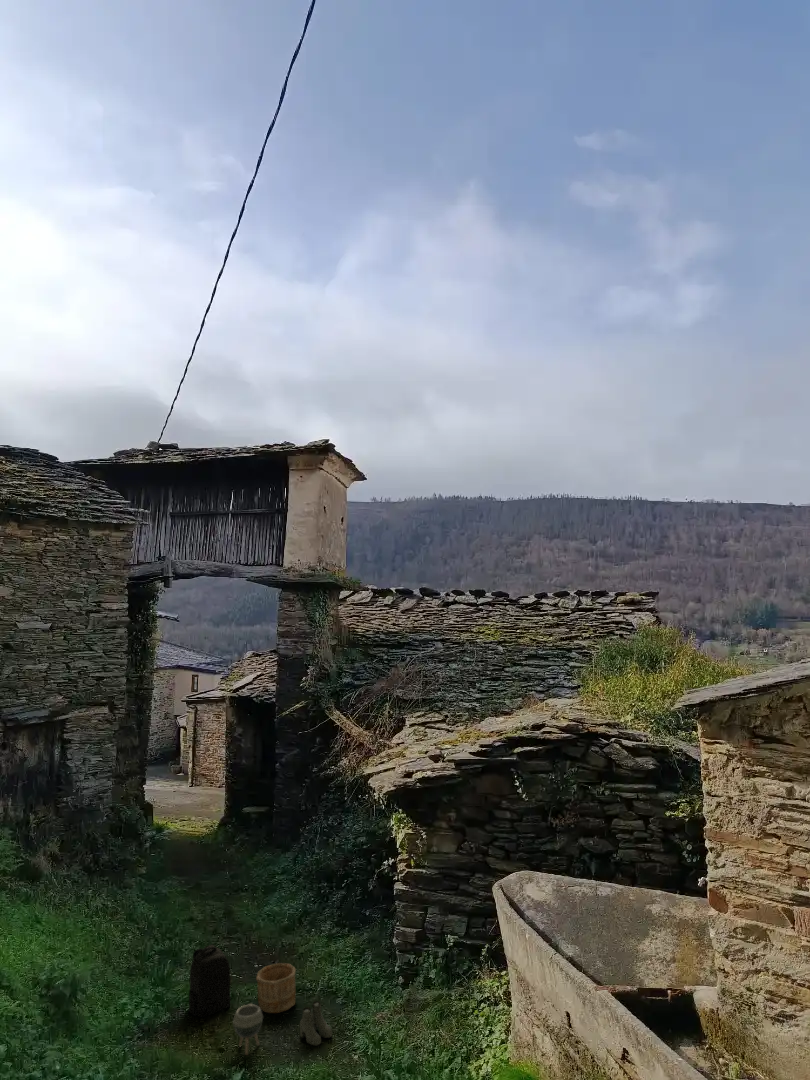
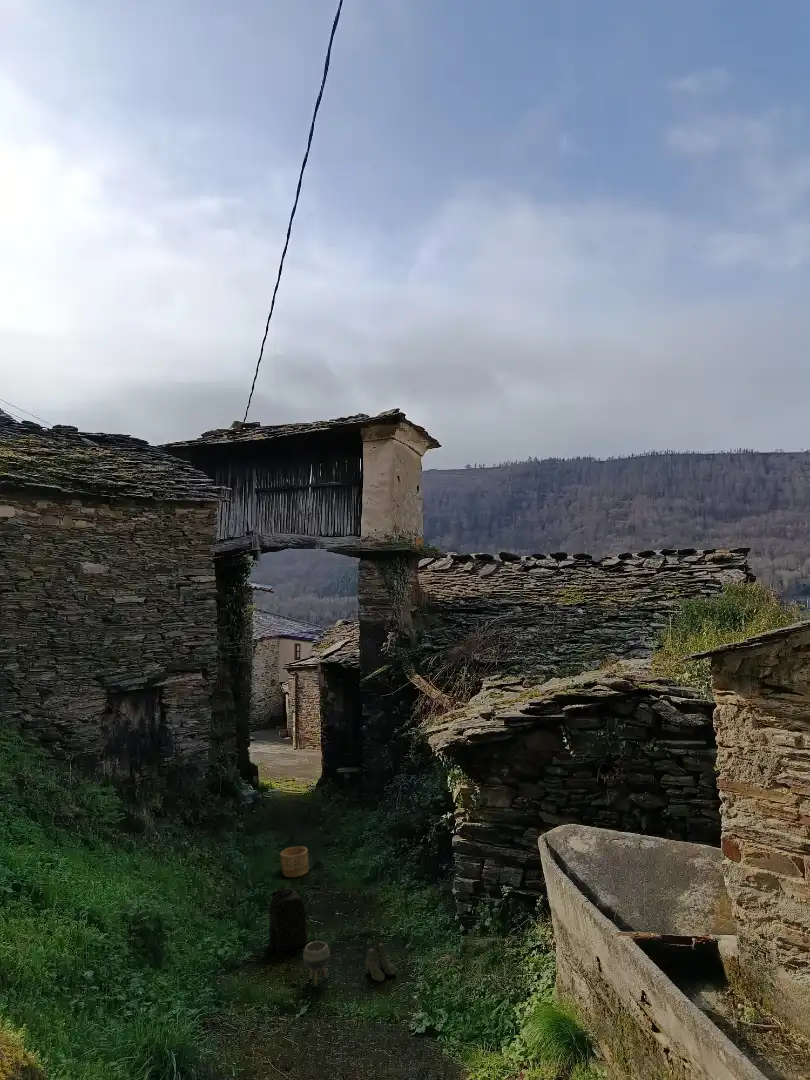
wooden bucket: present [256,963,295,1013] -> present [280,846,309,877]

